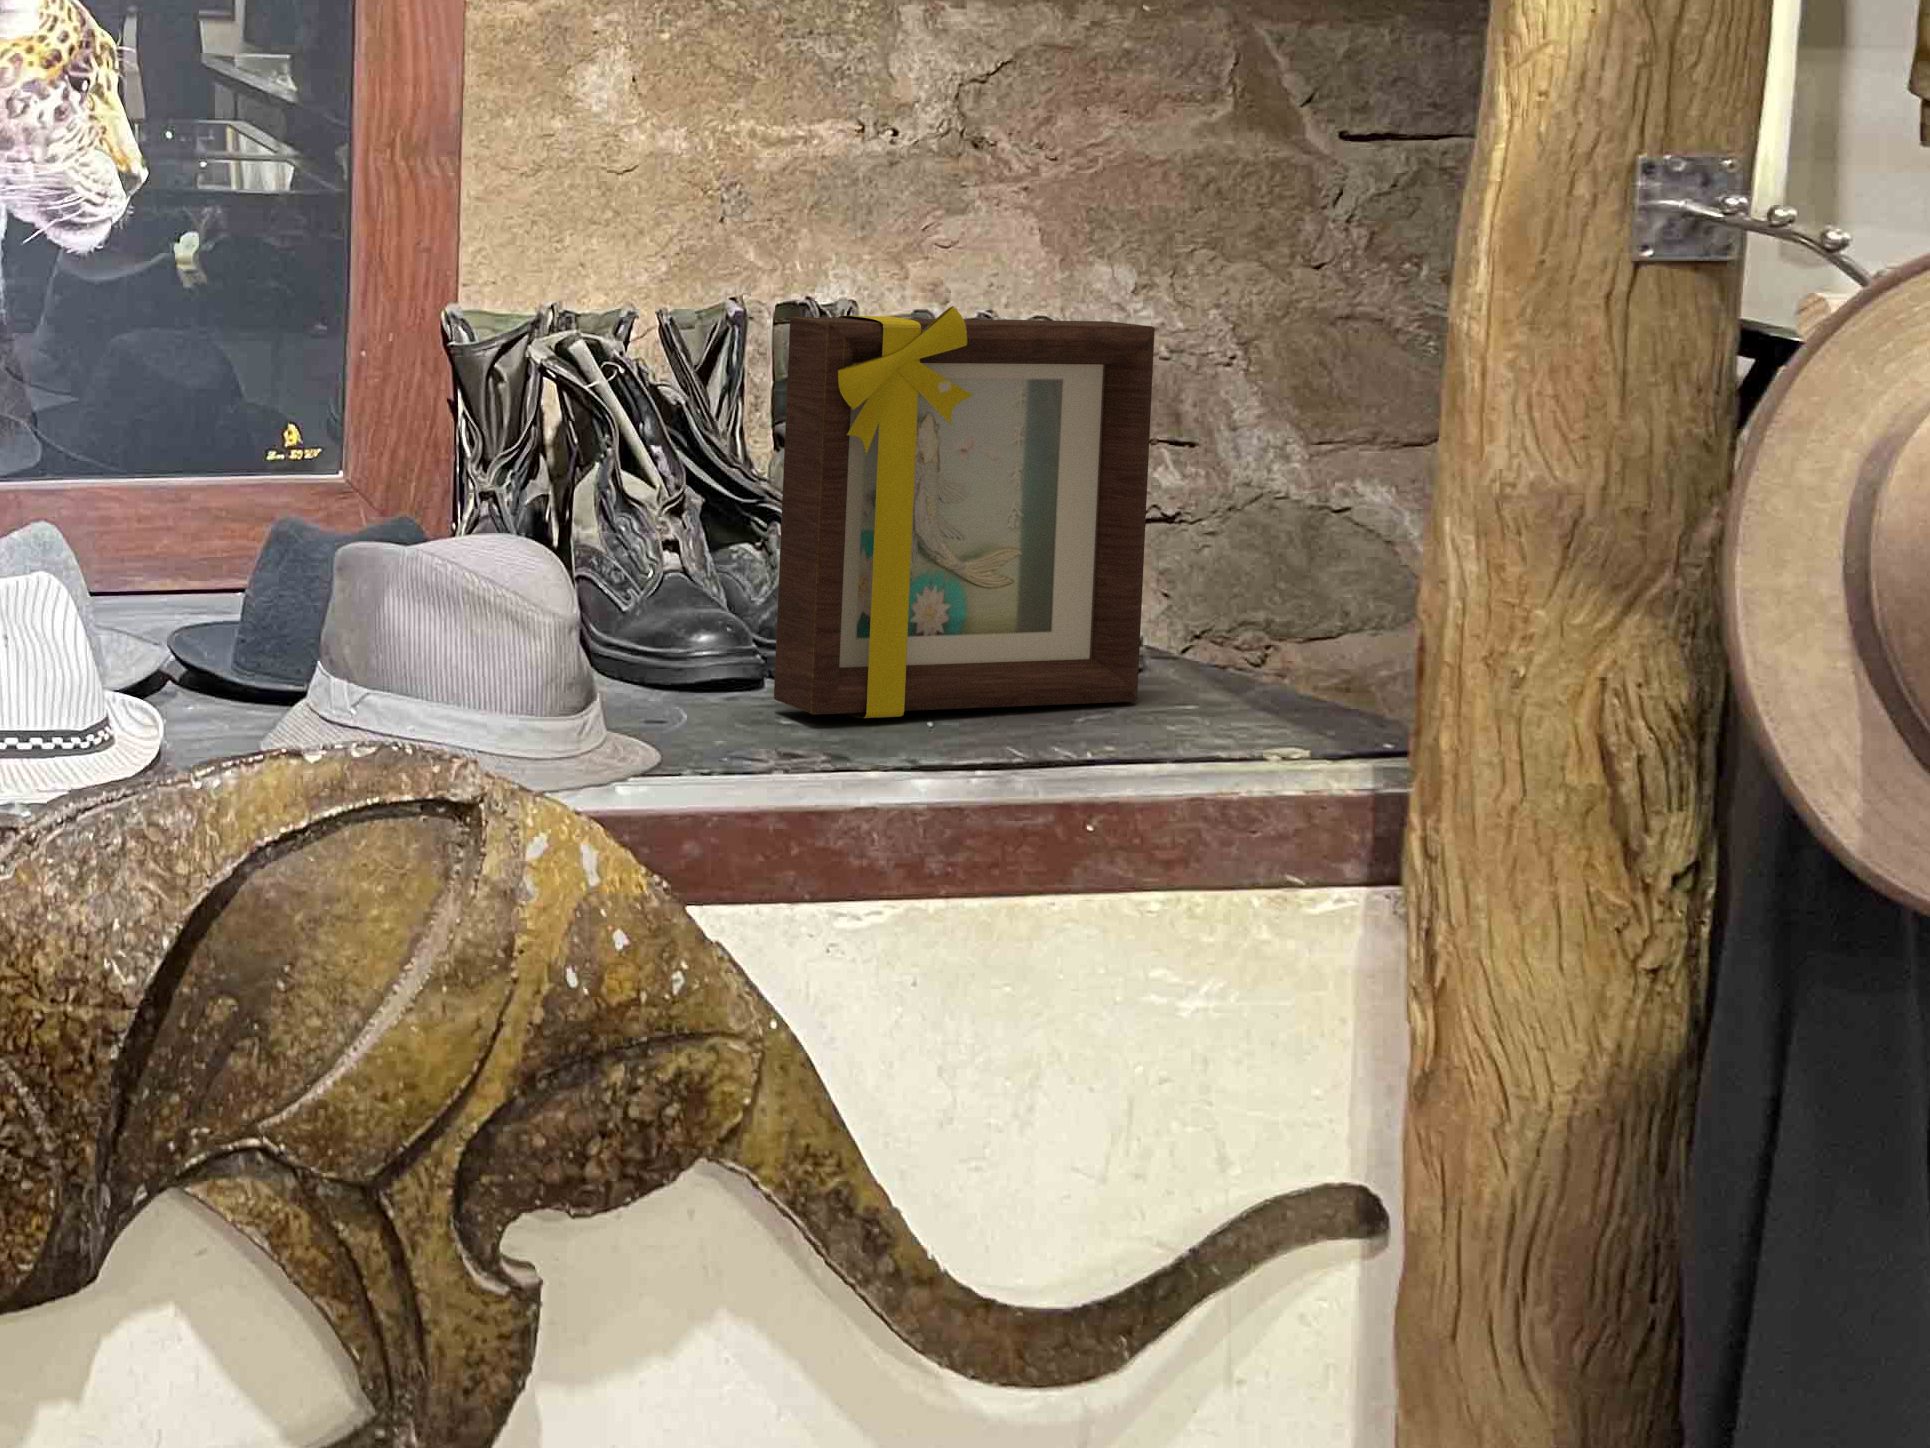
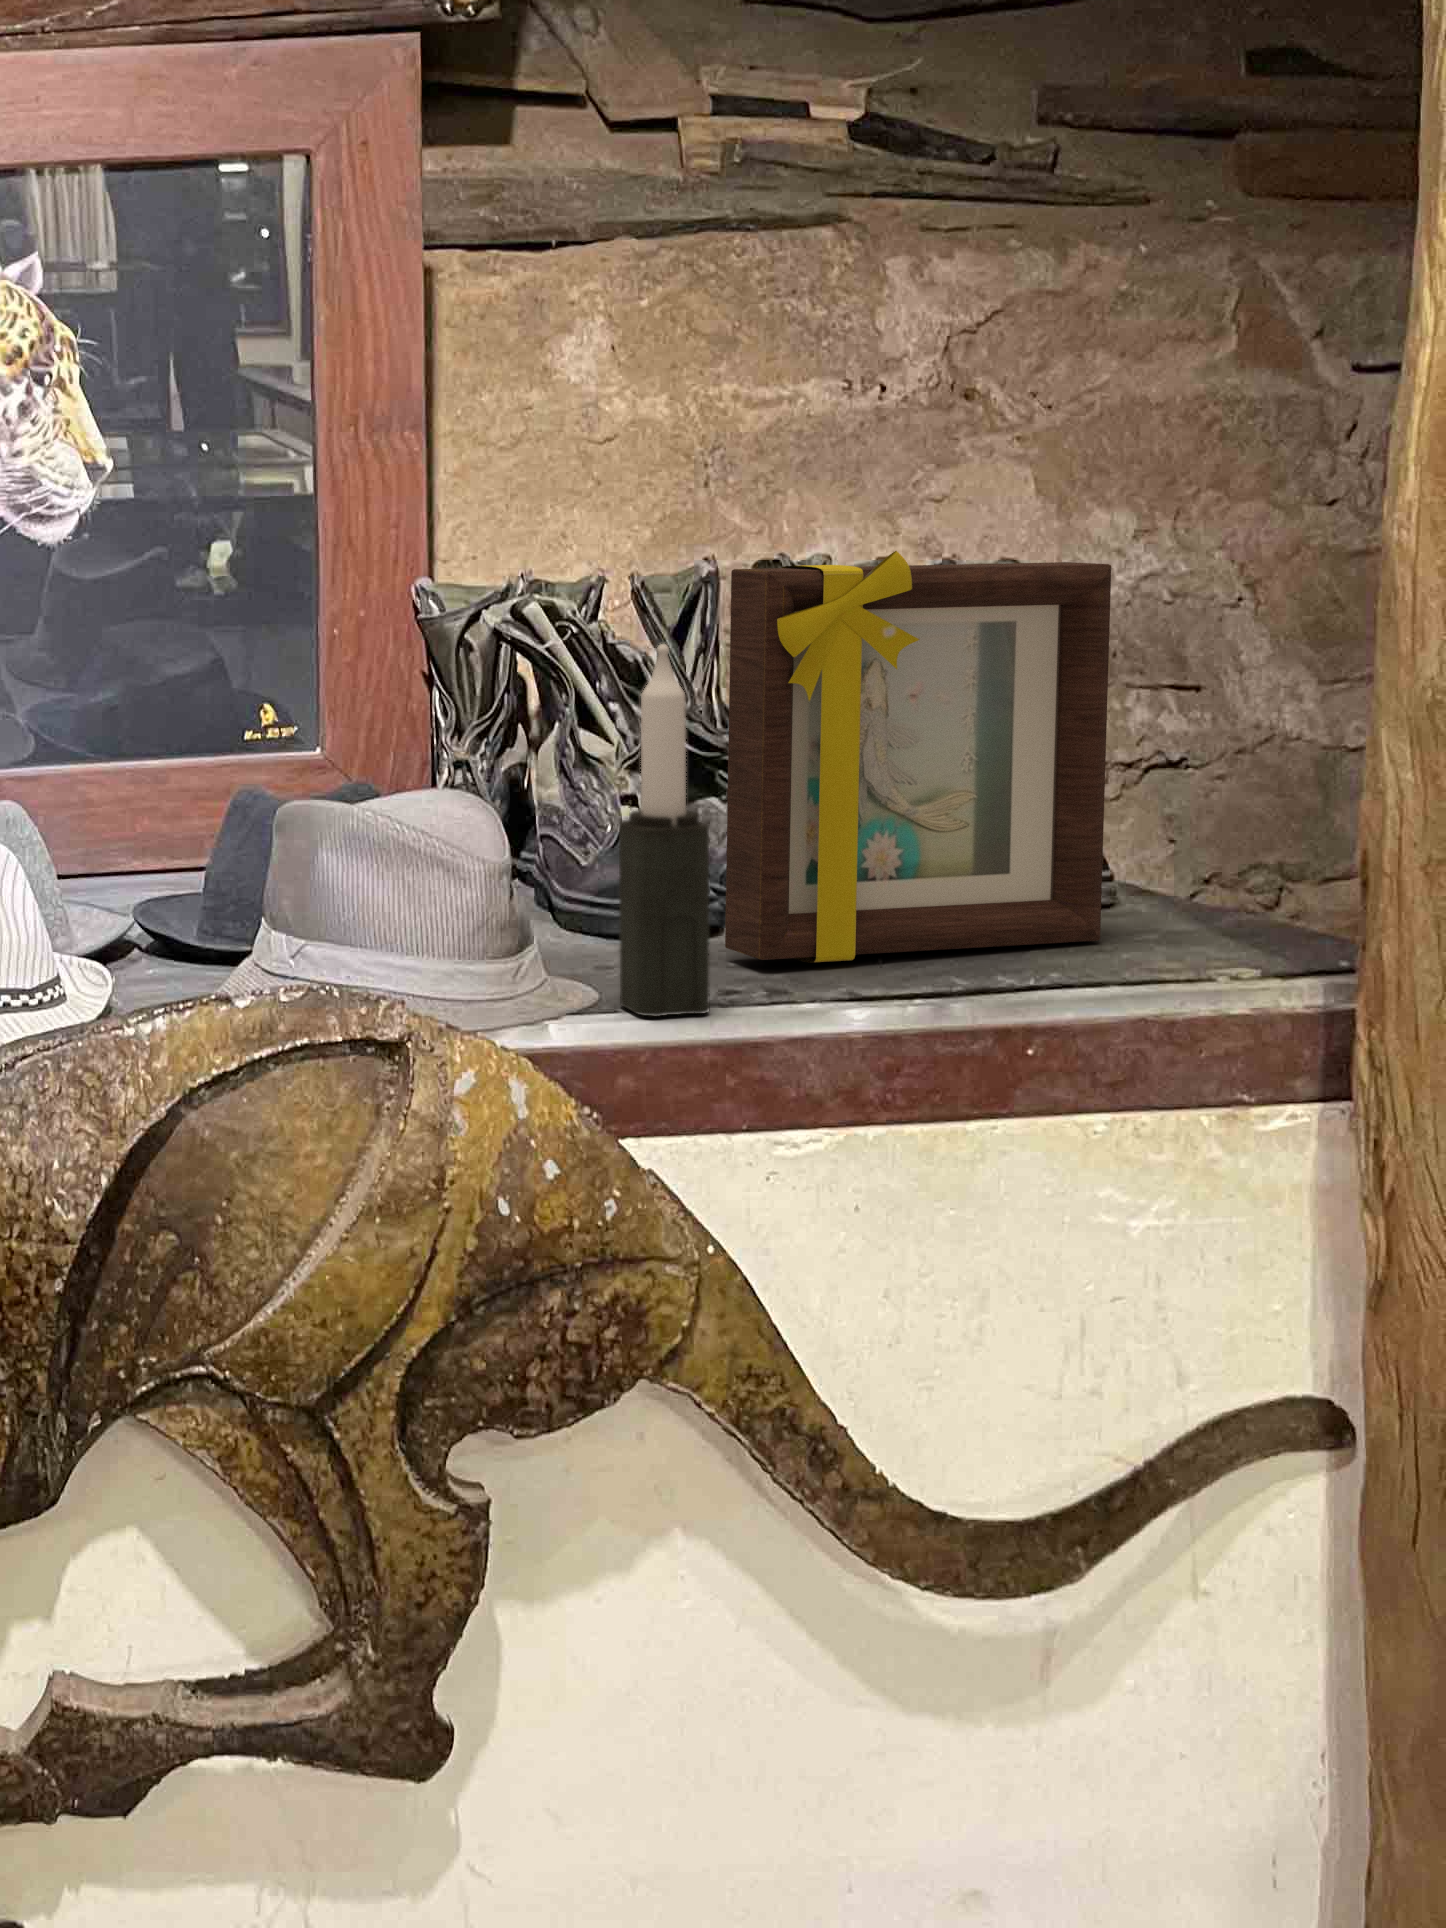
candle: none [679,395,776,775] -> present [619,644,710,1016]

